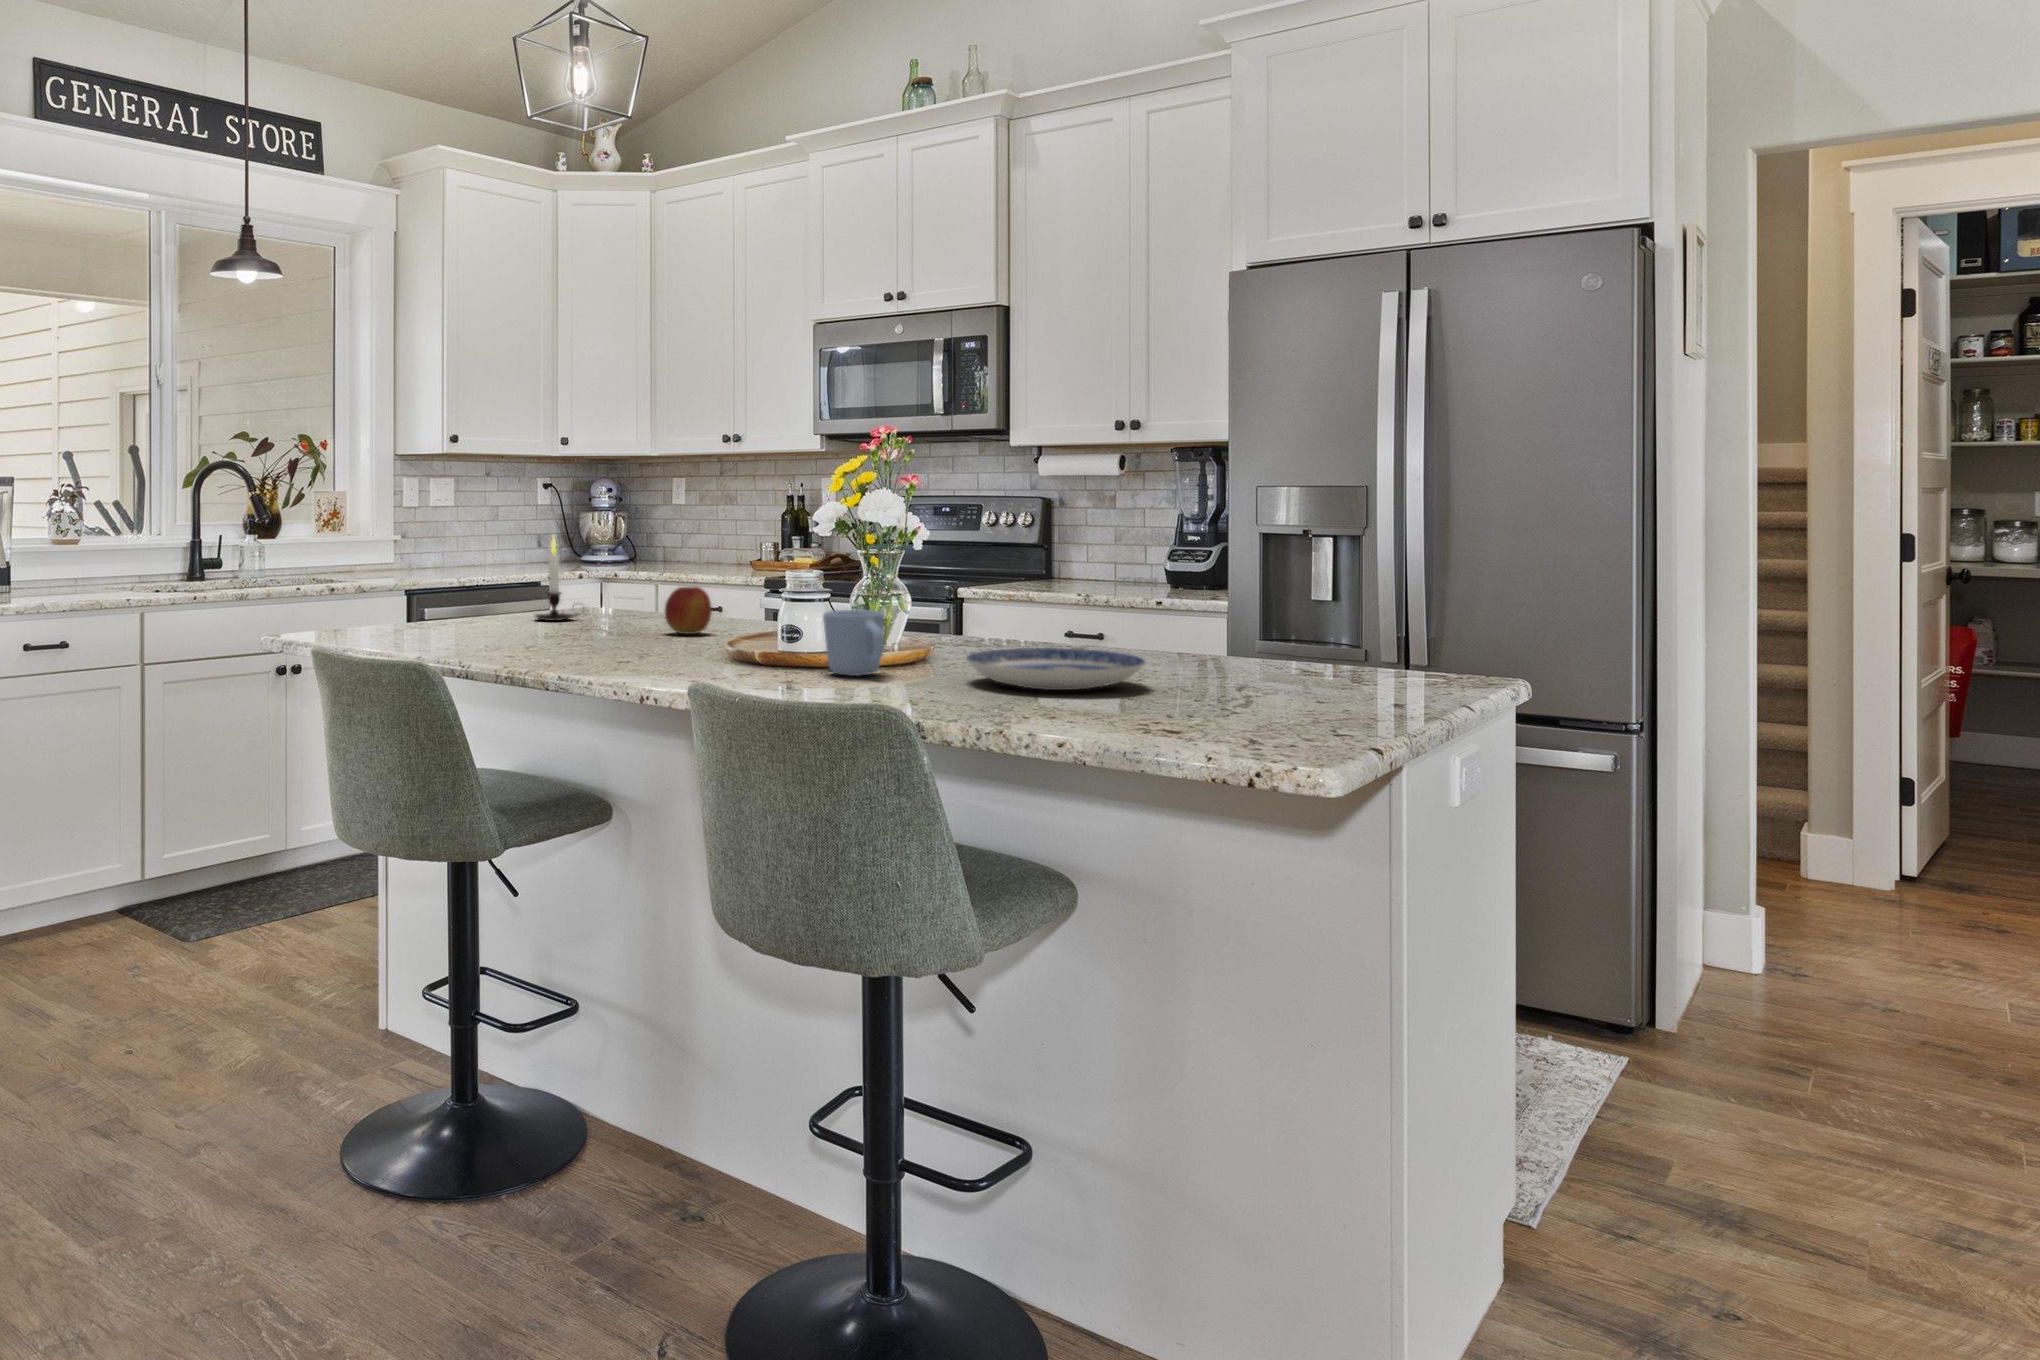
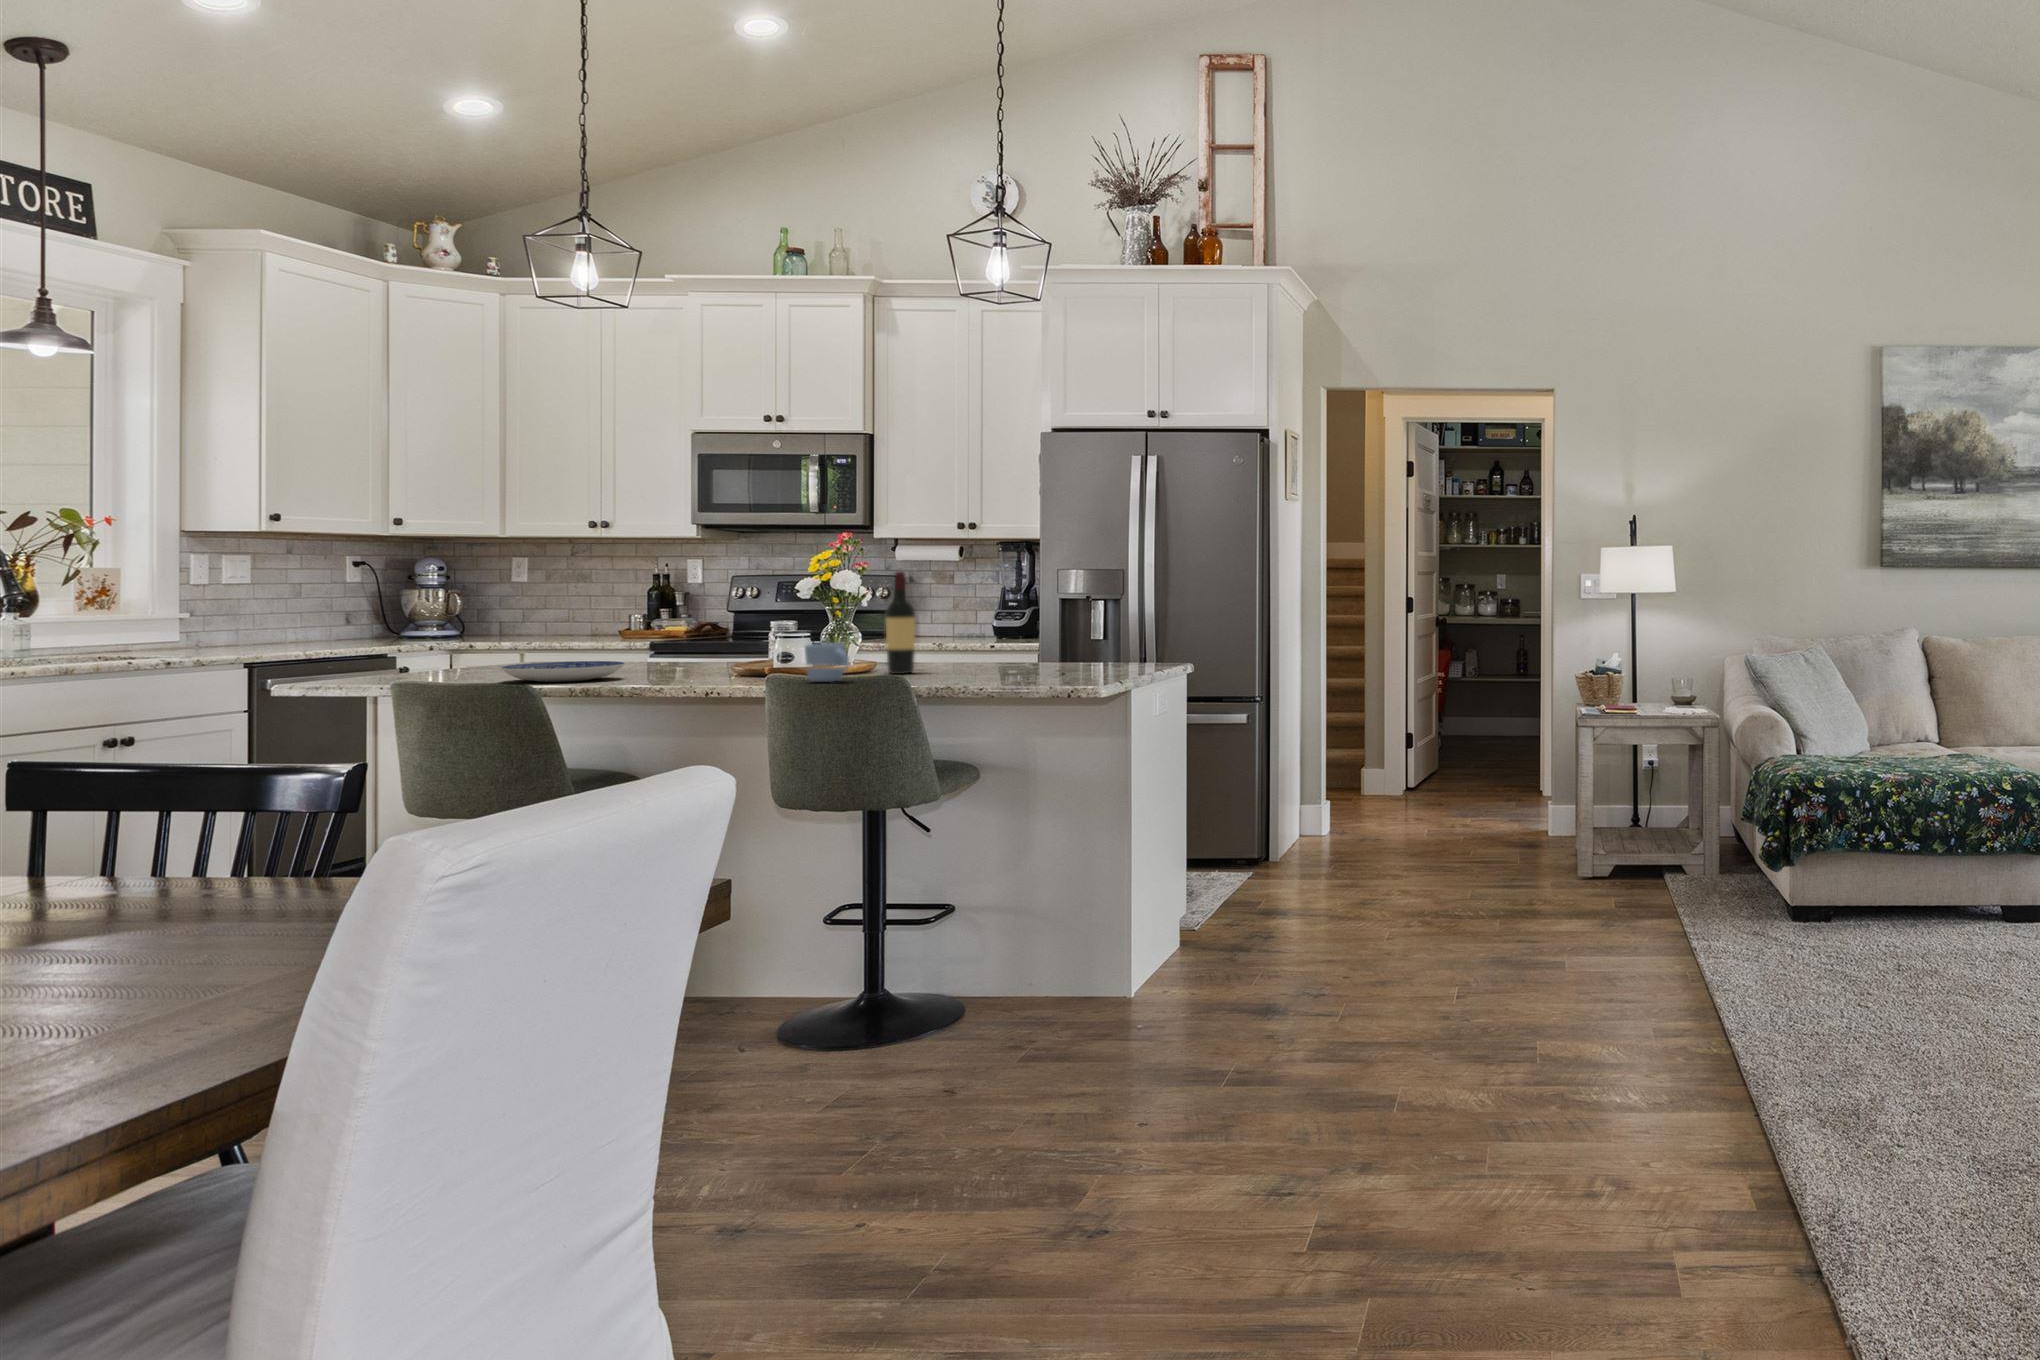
wine bottle: none [963,491,1007,660] -> present [886,571,916,674]
candle: present [535,537,577,621] -> none [498,603,546,671]
apple: present [665,587,712,635] -> none [641,638,681,672]
plate: present [966,648,1145,690] -> present [501,661,625,682]

